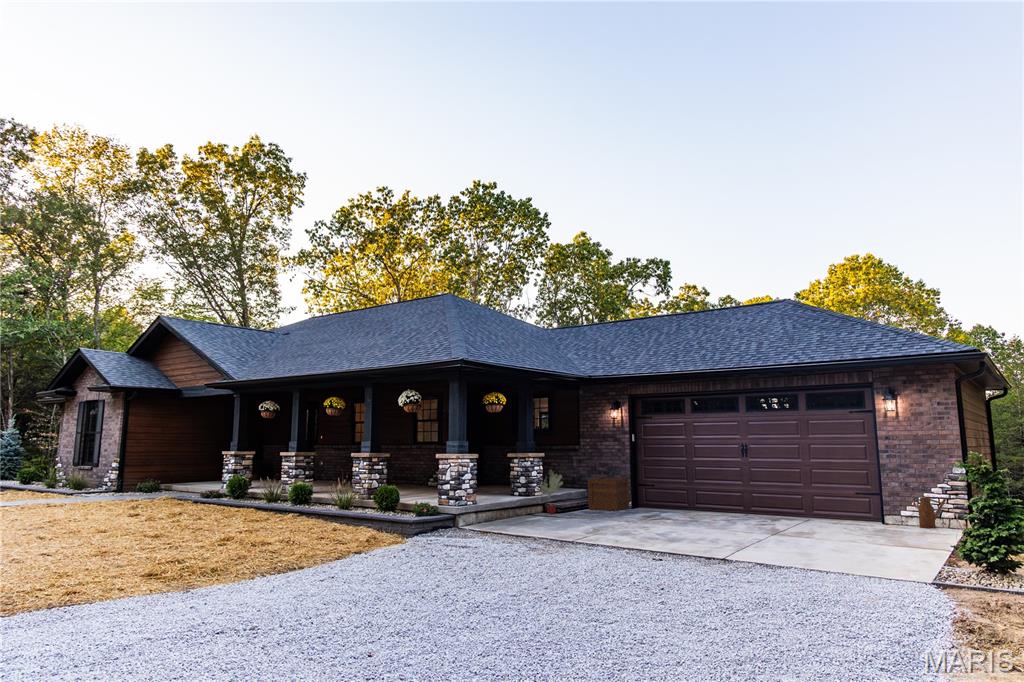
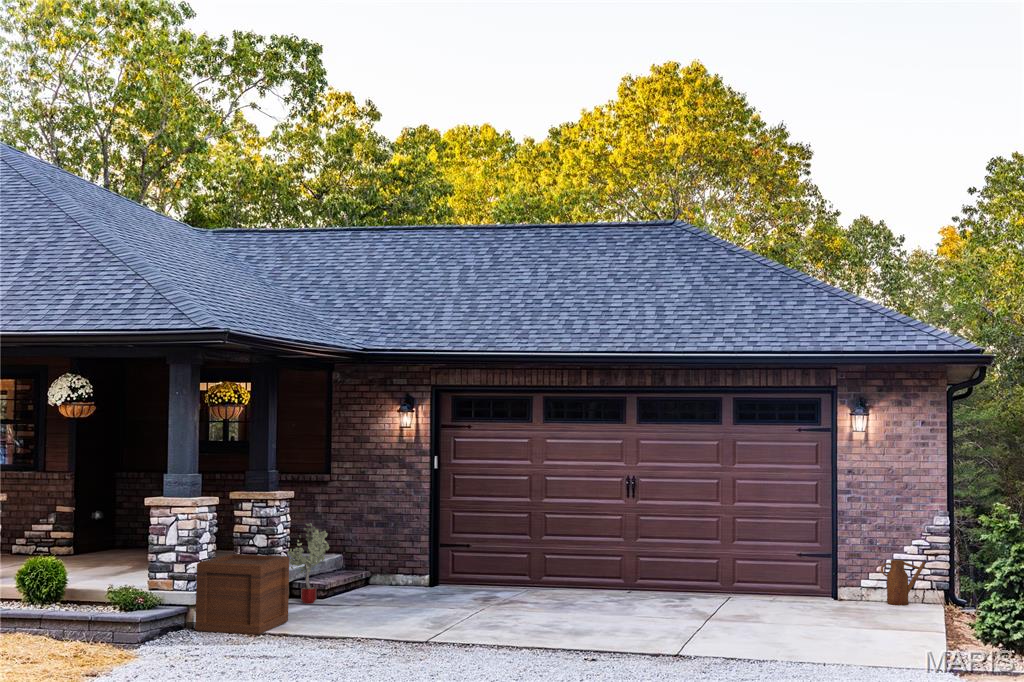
wooden crate: present [588,477,630,511] -> present [195,554,289,635]

